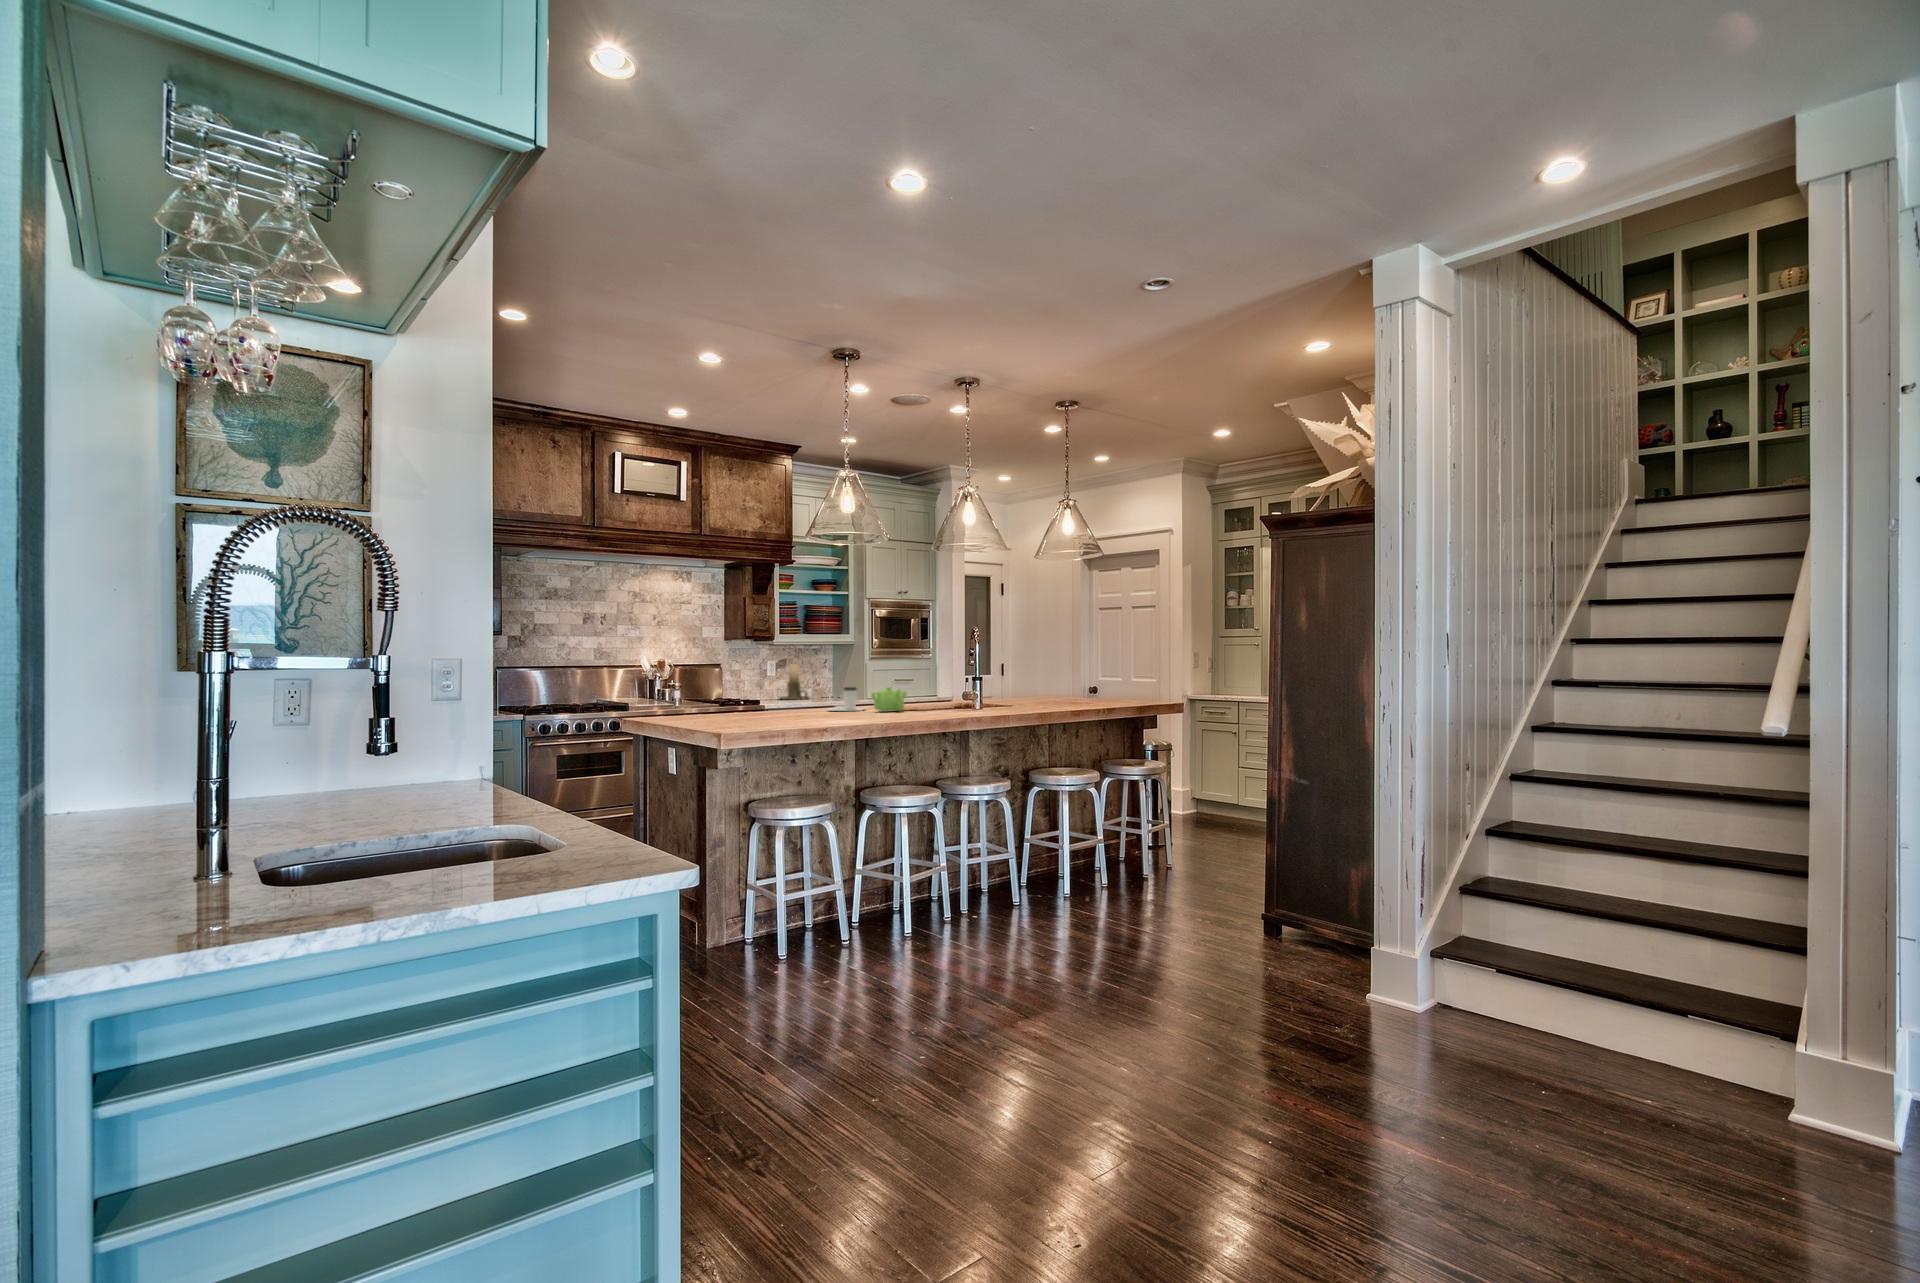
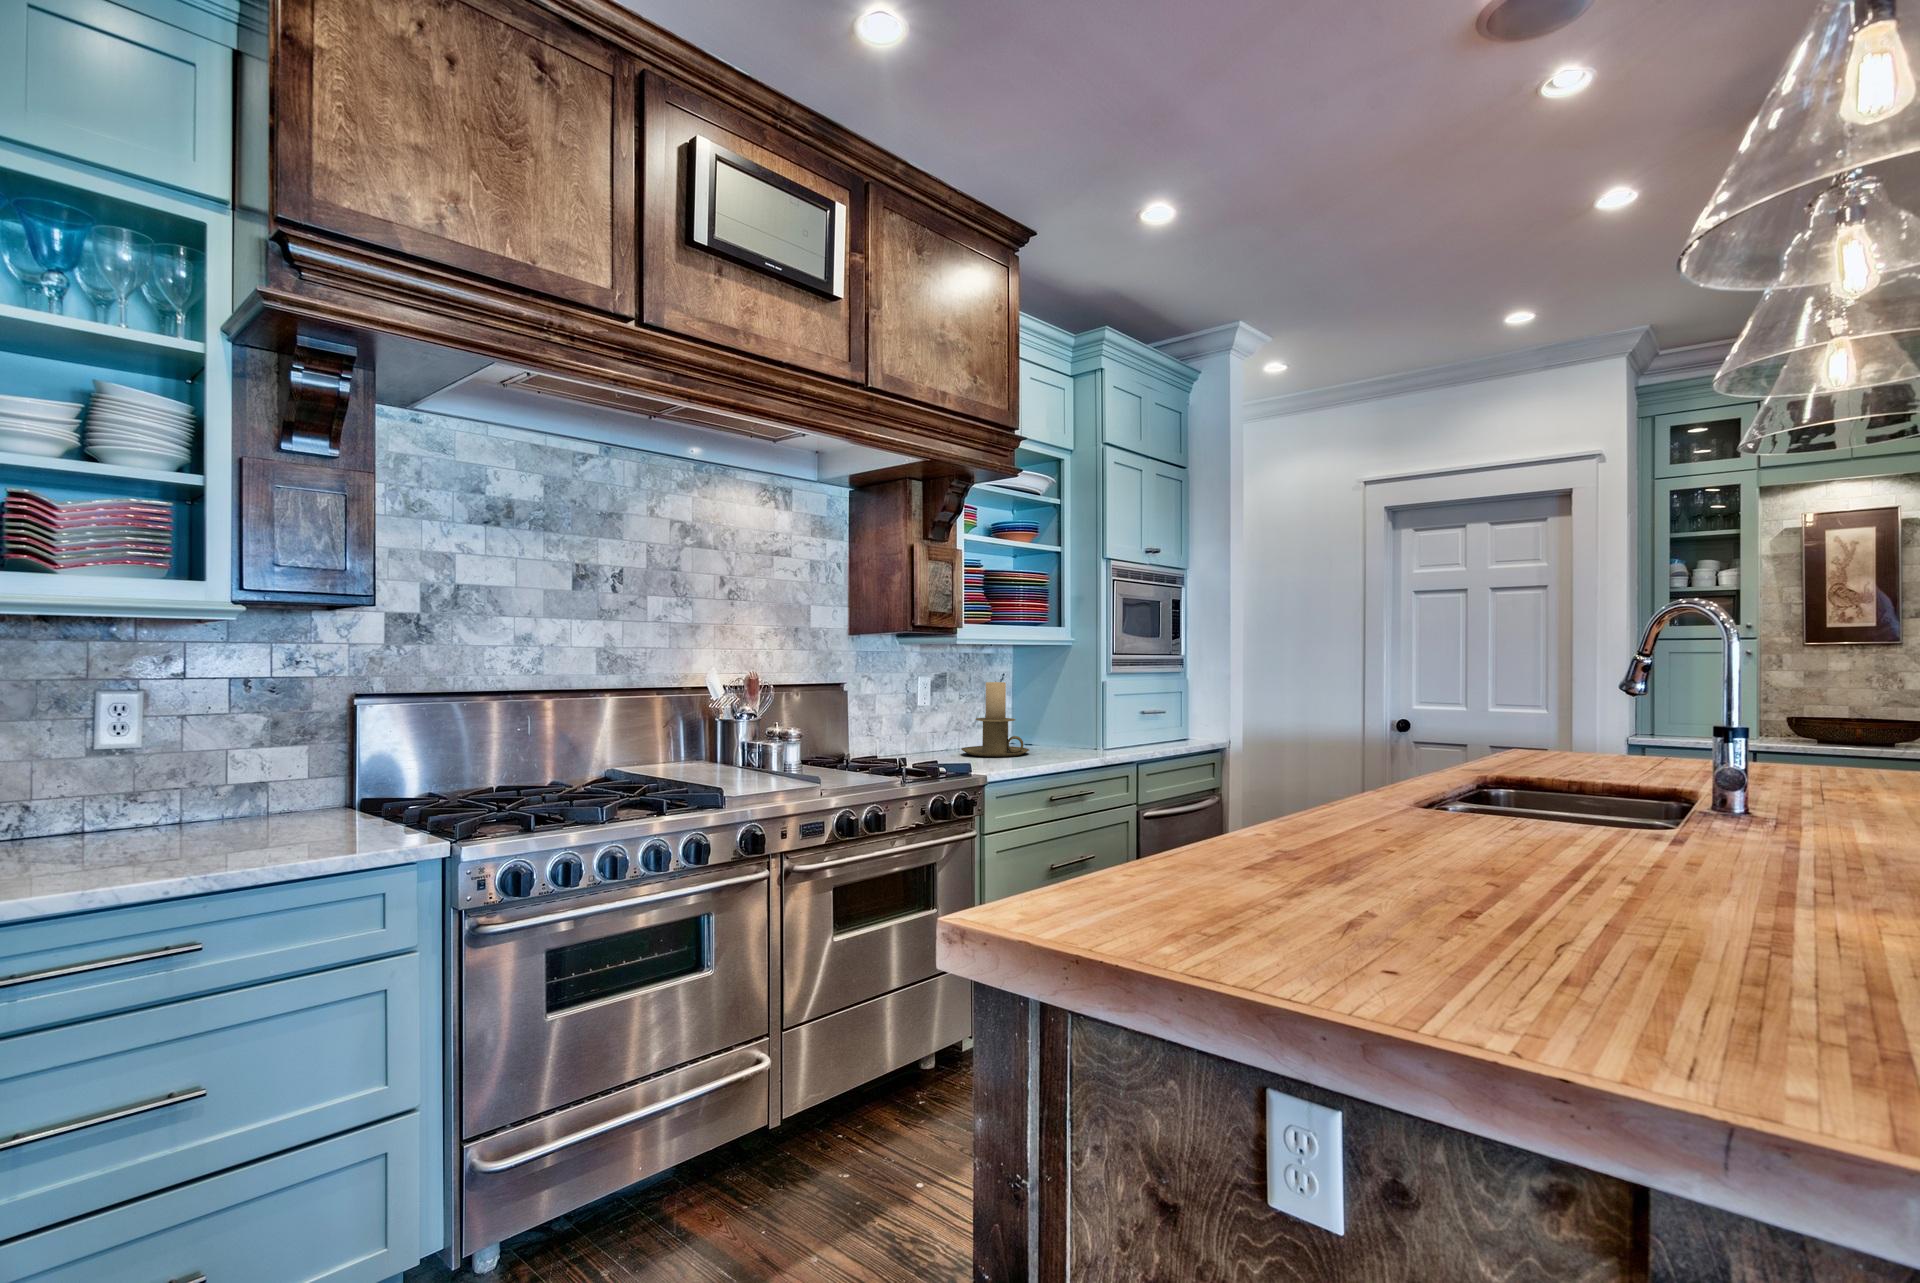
coffee cup: present [829,687,864,711] -> none [1443,769,1581,852]
teapot: present [871,687,906,712] -> none [1678,777,1834,864]

